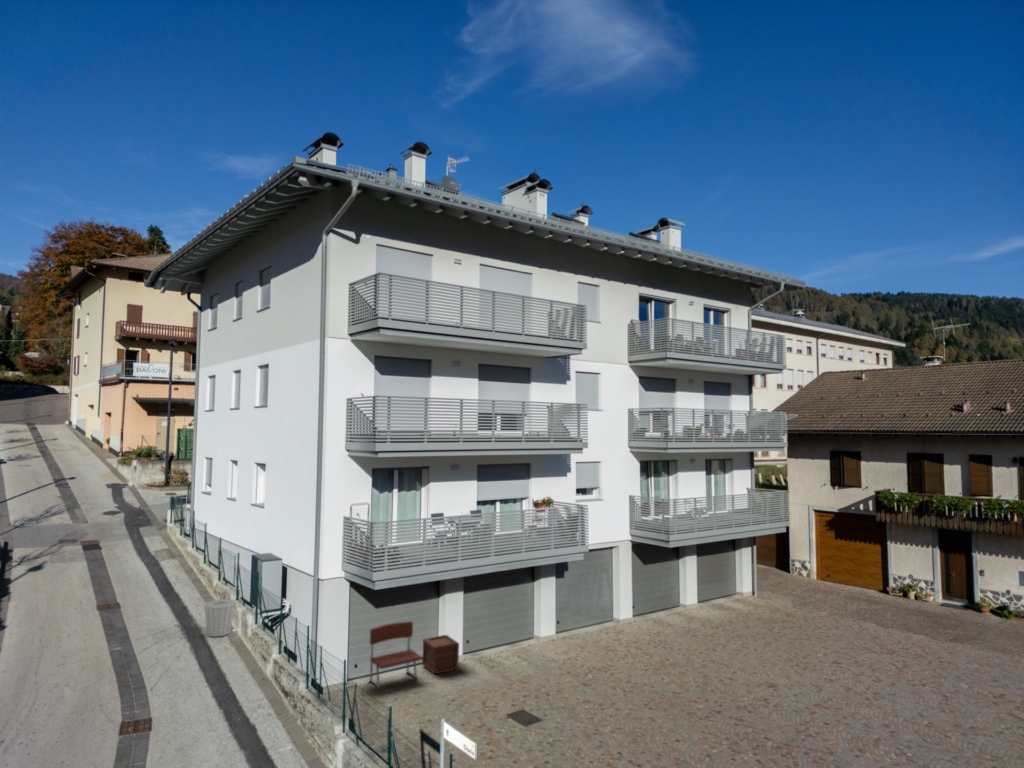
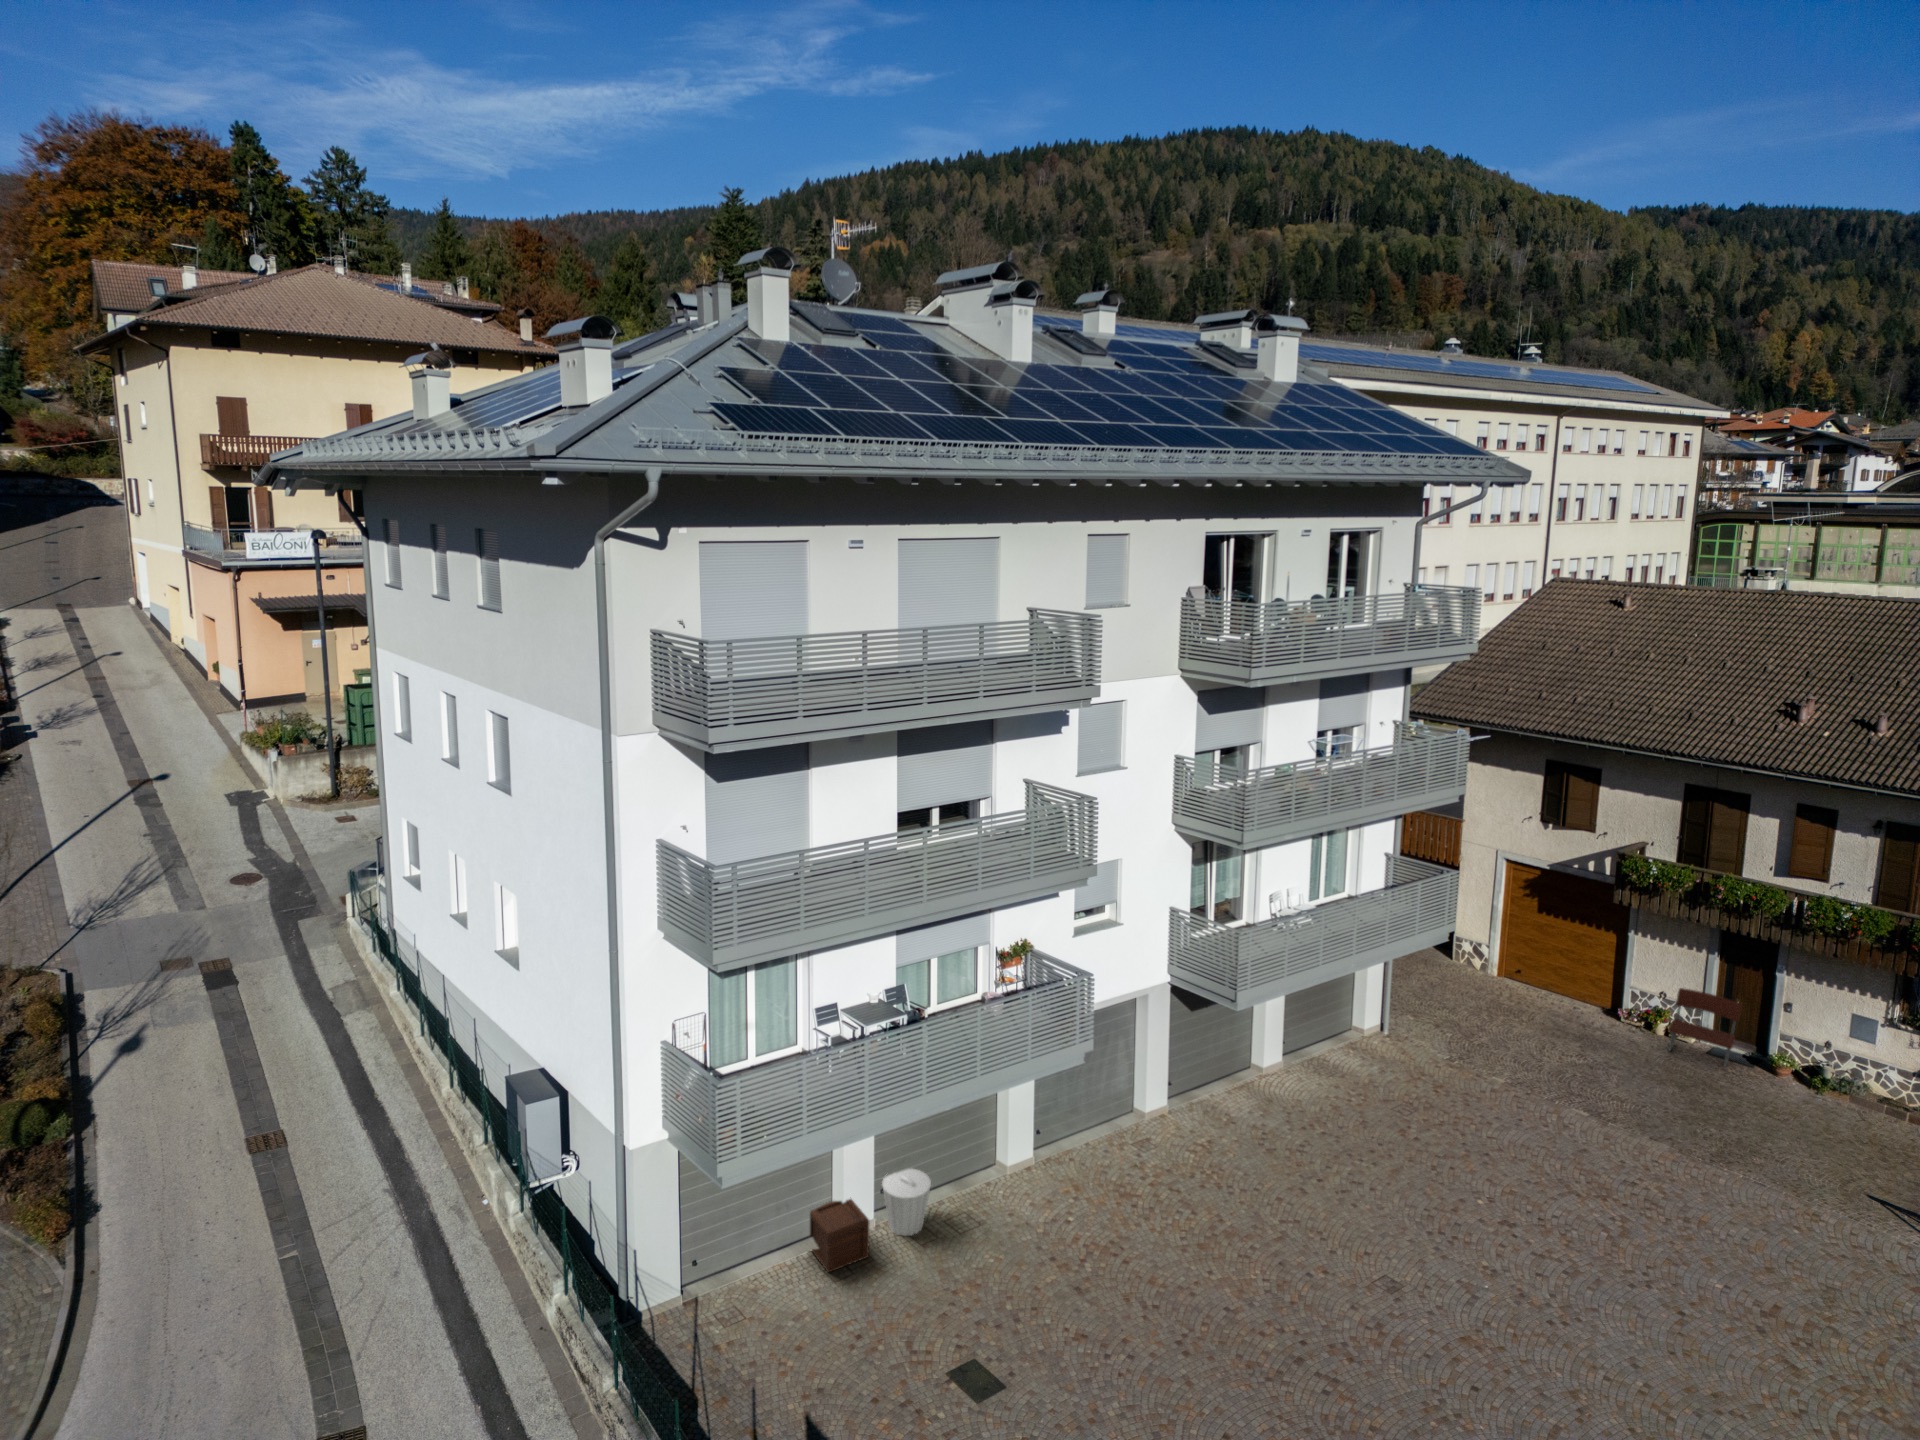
trash can: present [204,599,236,636] -> present [882,1169,931,1236]
bench: present [370,621,422,687] -> present [1668,988,1742,1066]

